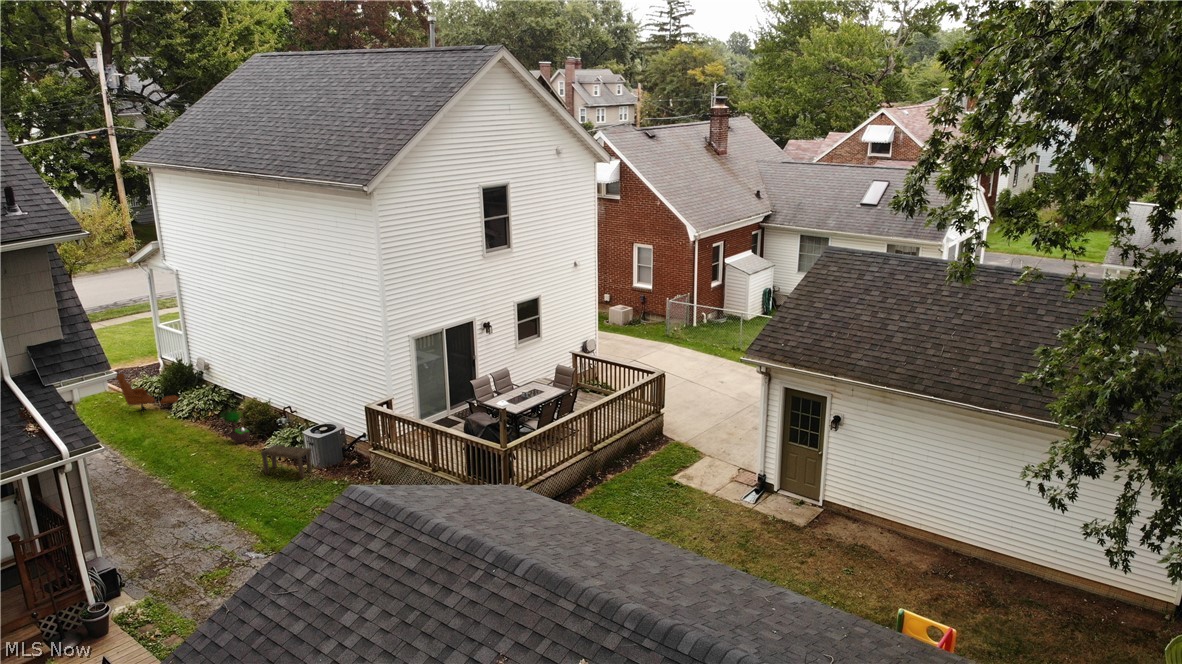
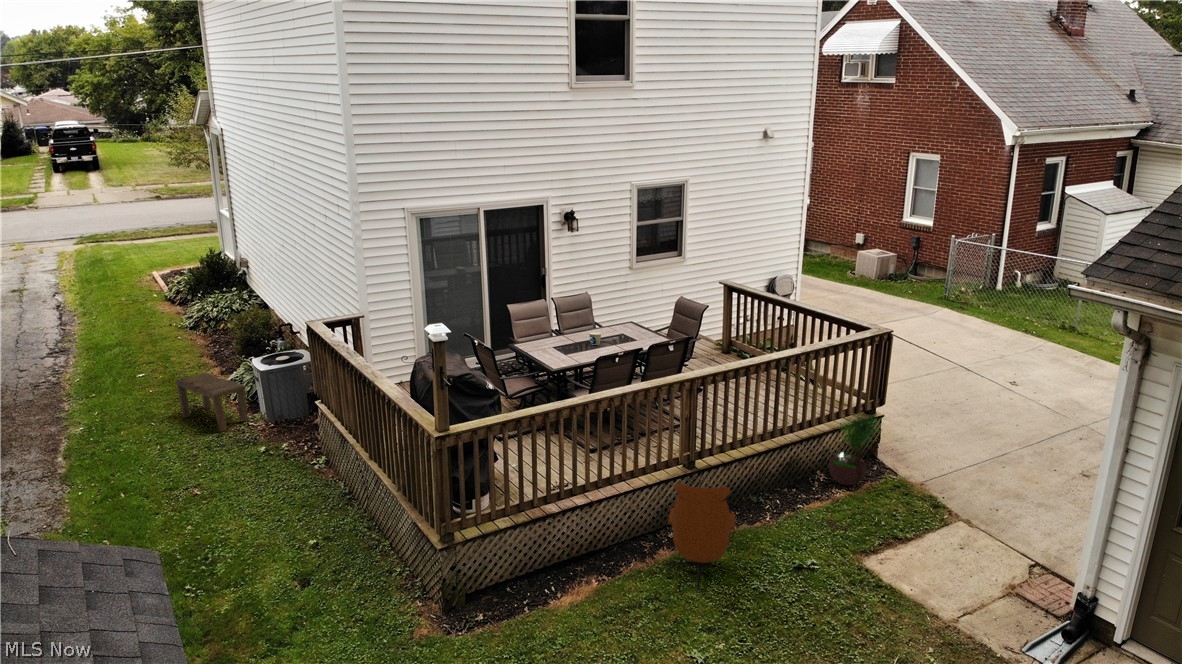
lounge chair: present [117,373,179,415] -> present [665,482,736,590]
potted tree: present [221,410,250,443] -> present [829,413,881,485]

